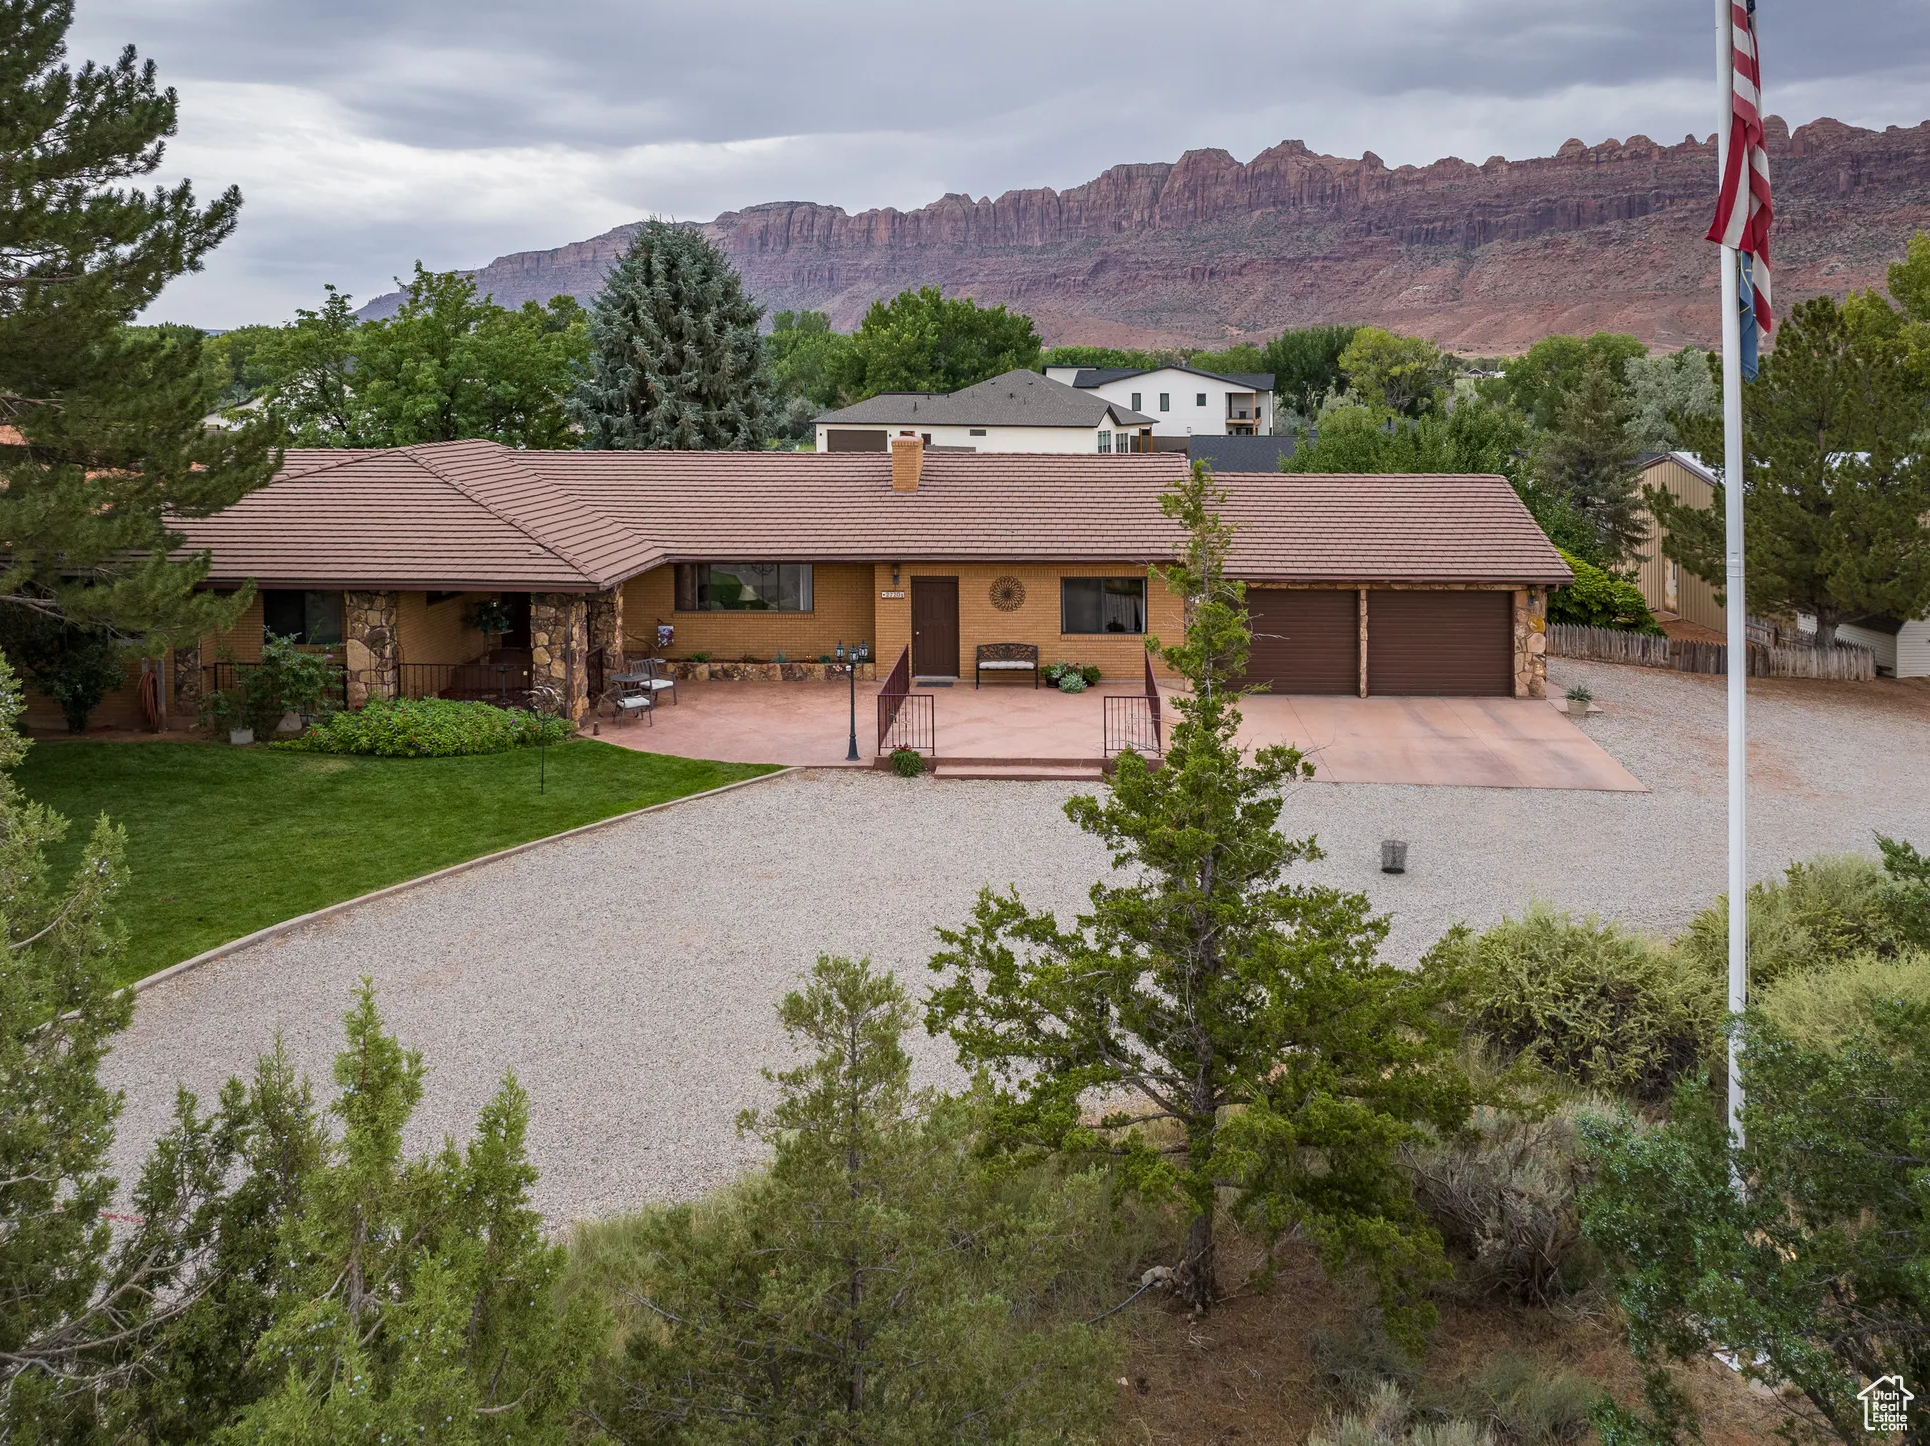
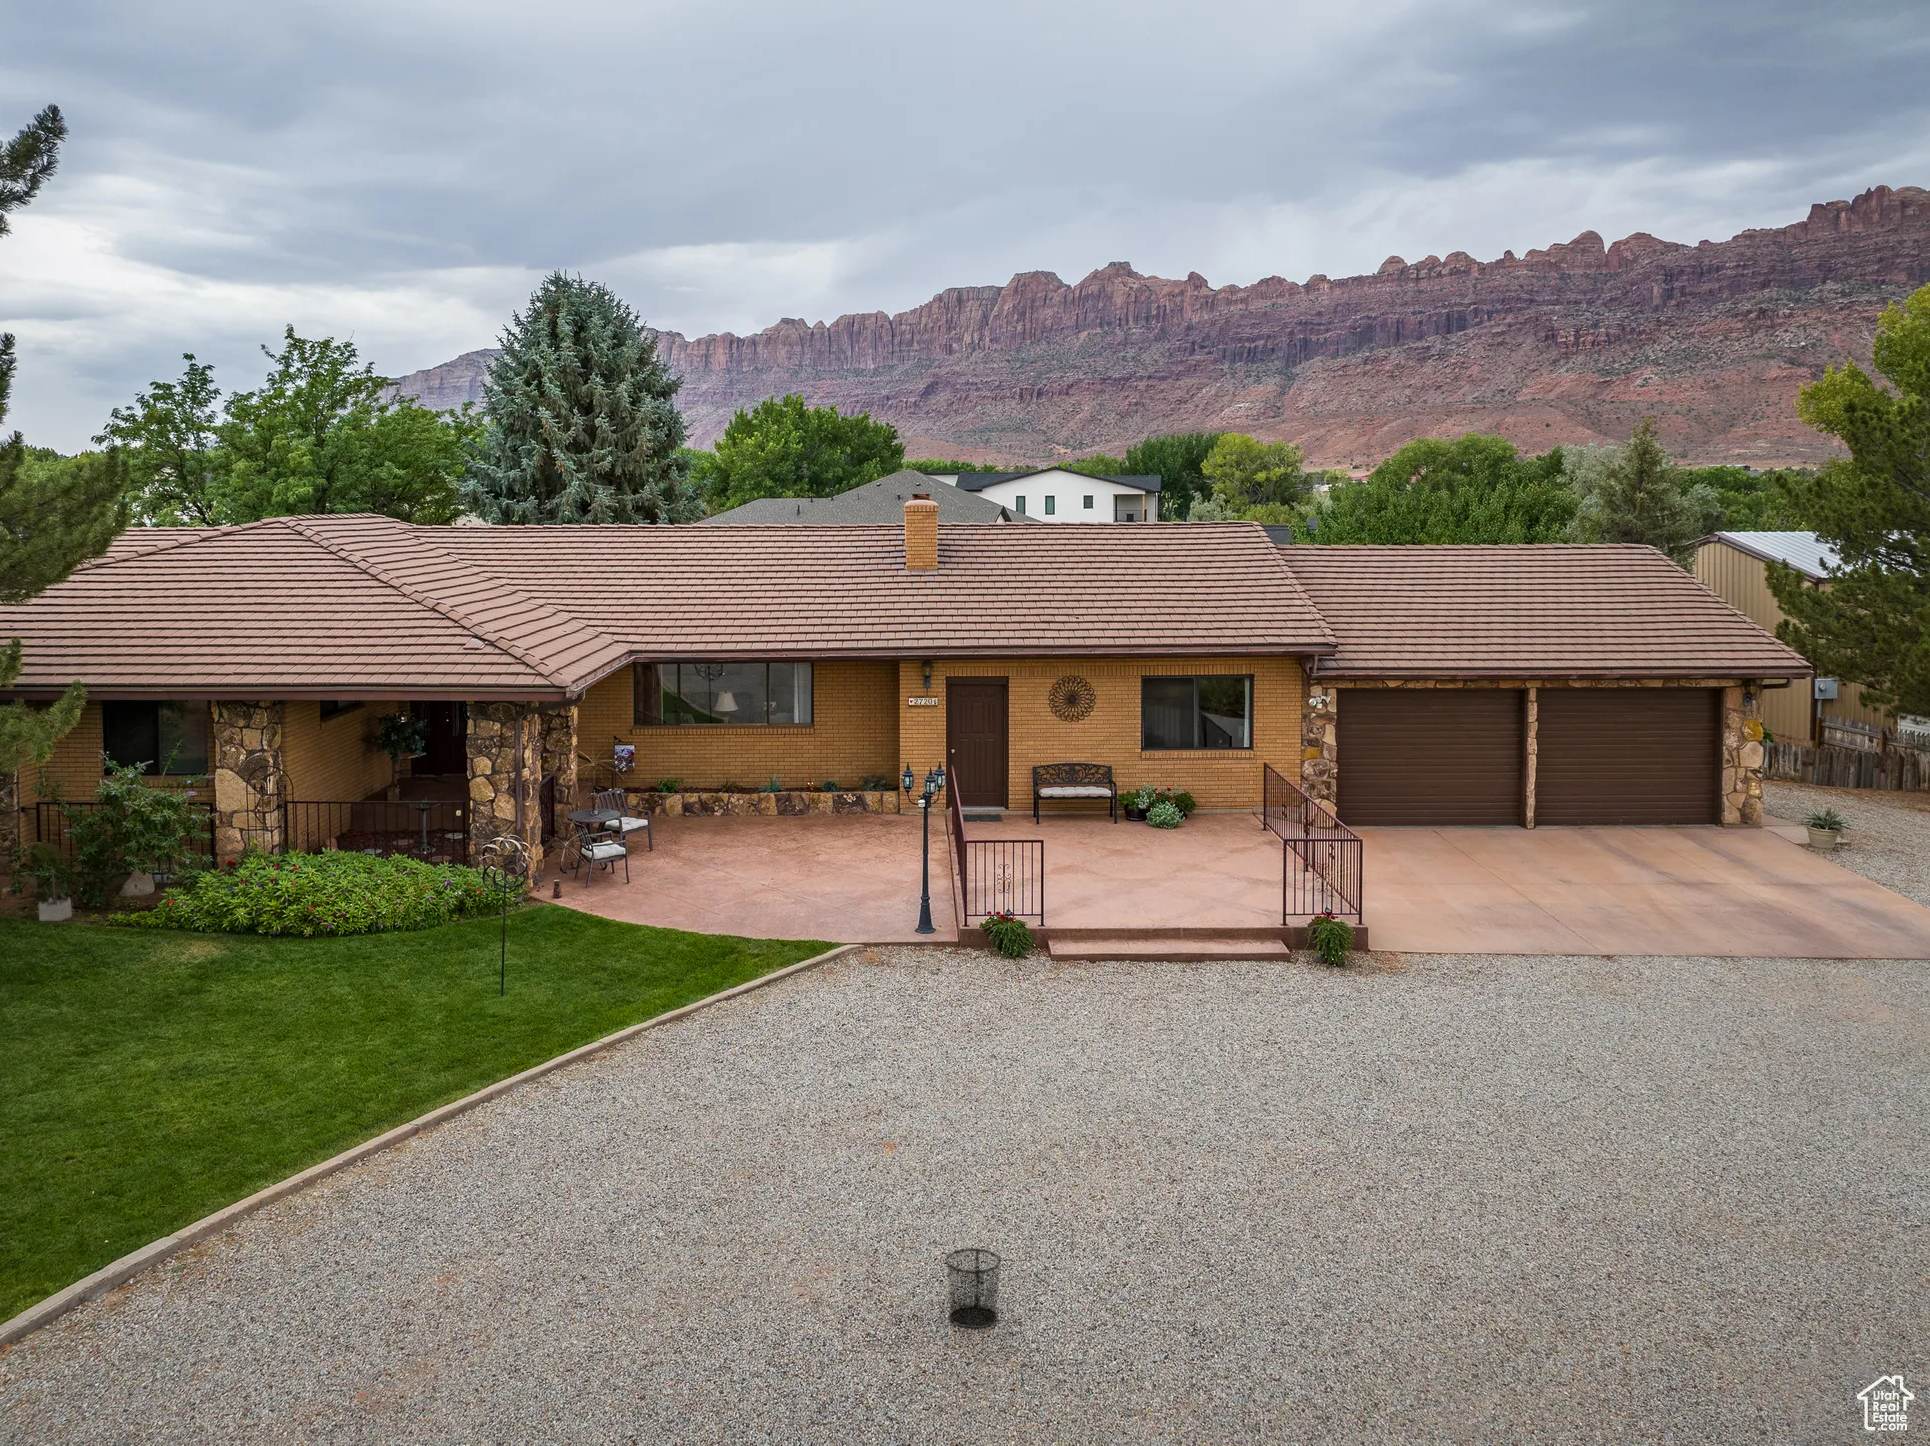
waste bin: present [1382,840,1407,874] -> present [945,1248,1001,1328]

